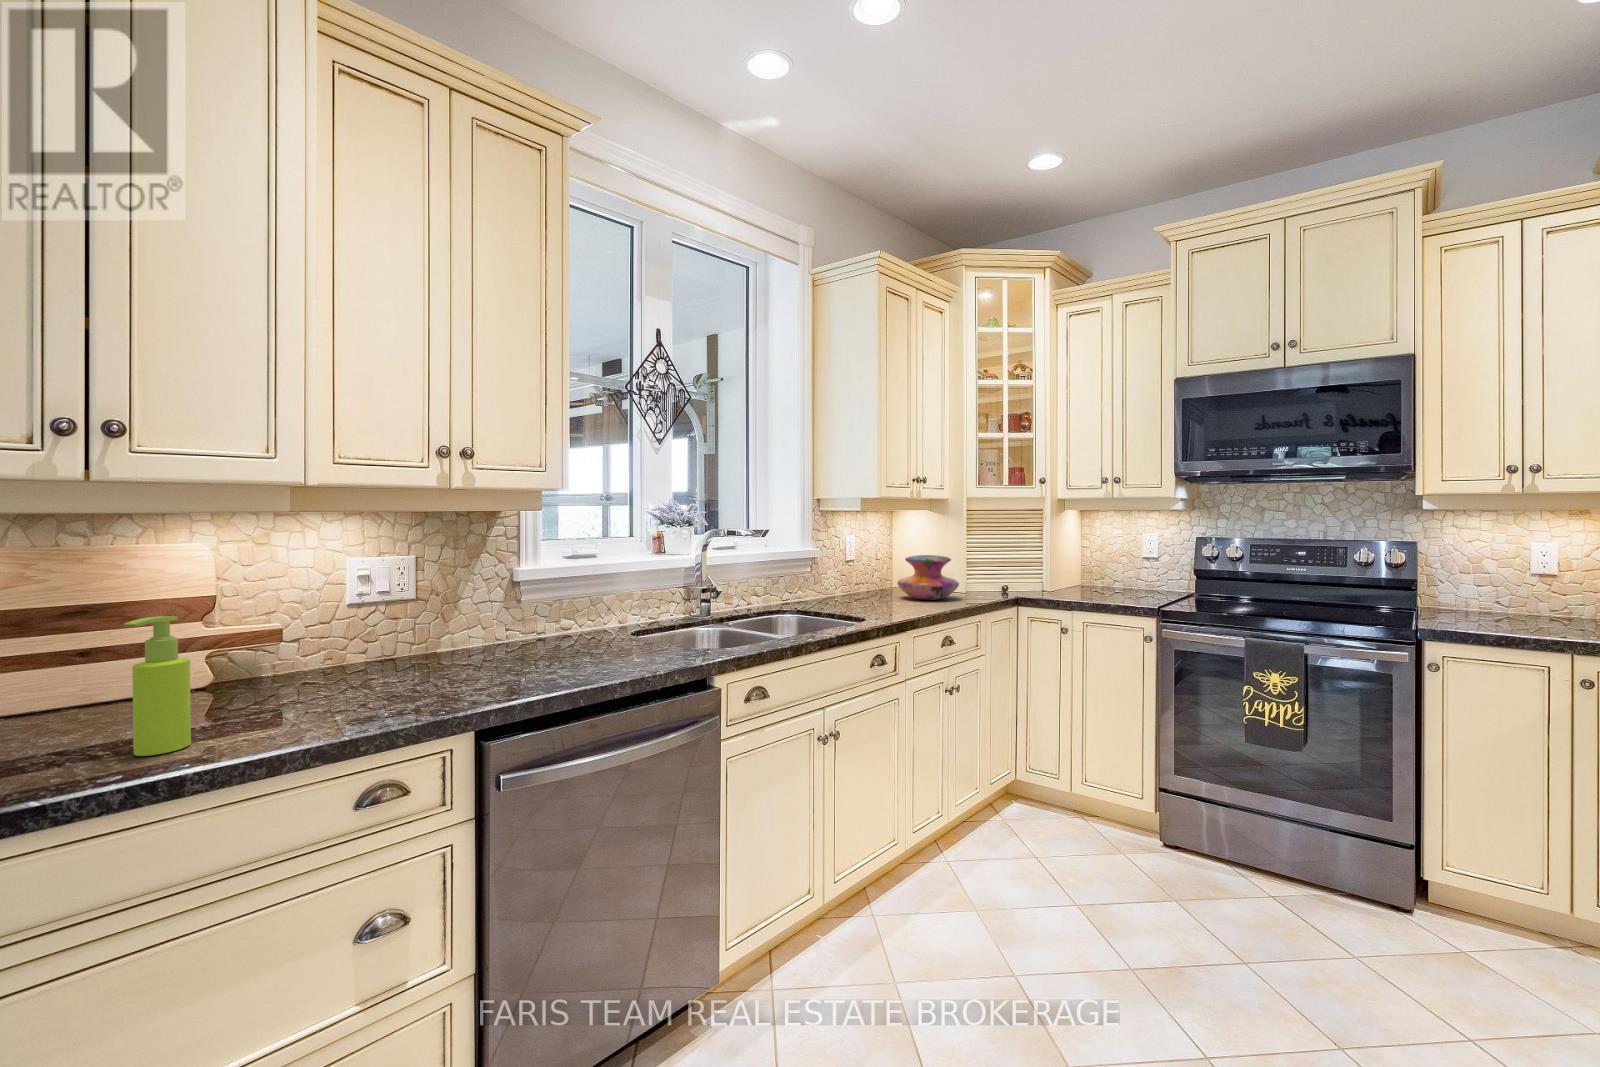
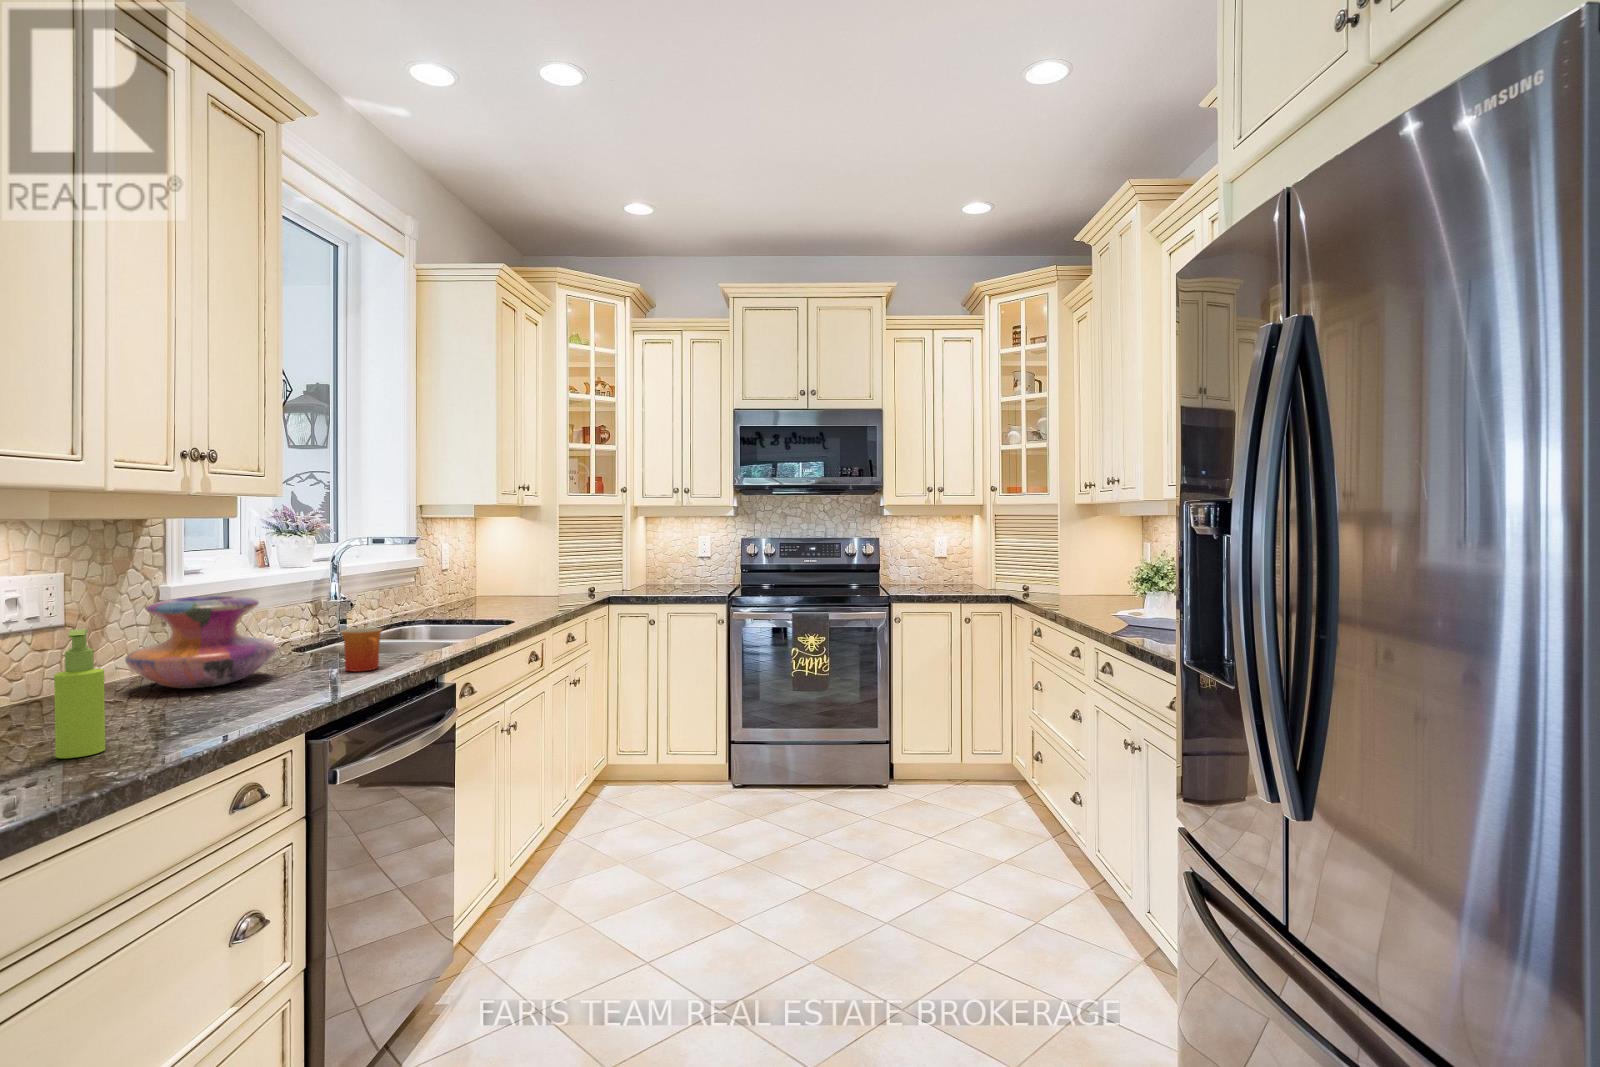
decorative vase: present [897,555,959,600] -> present [125,596,277,689]
mug: none [592,623,634,672] -> present [341,628,382,671]

